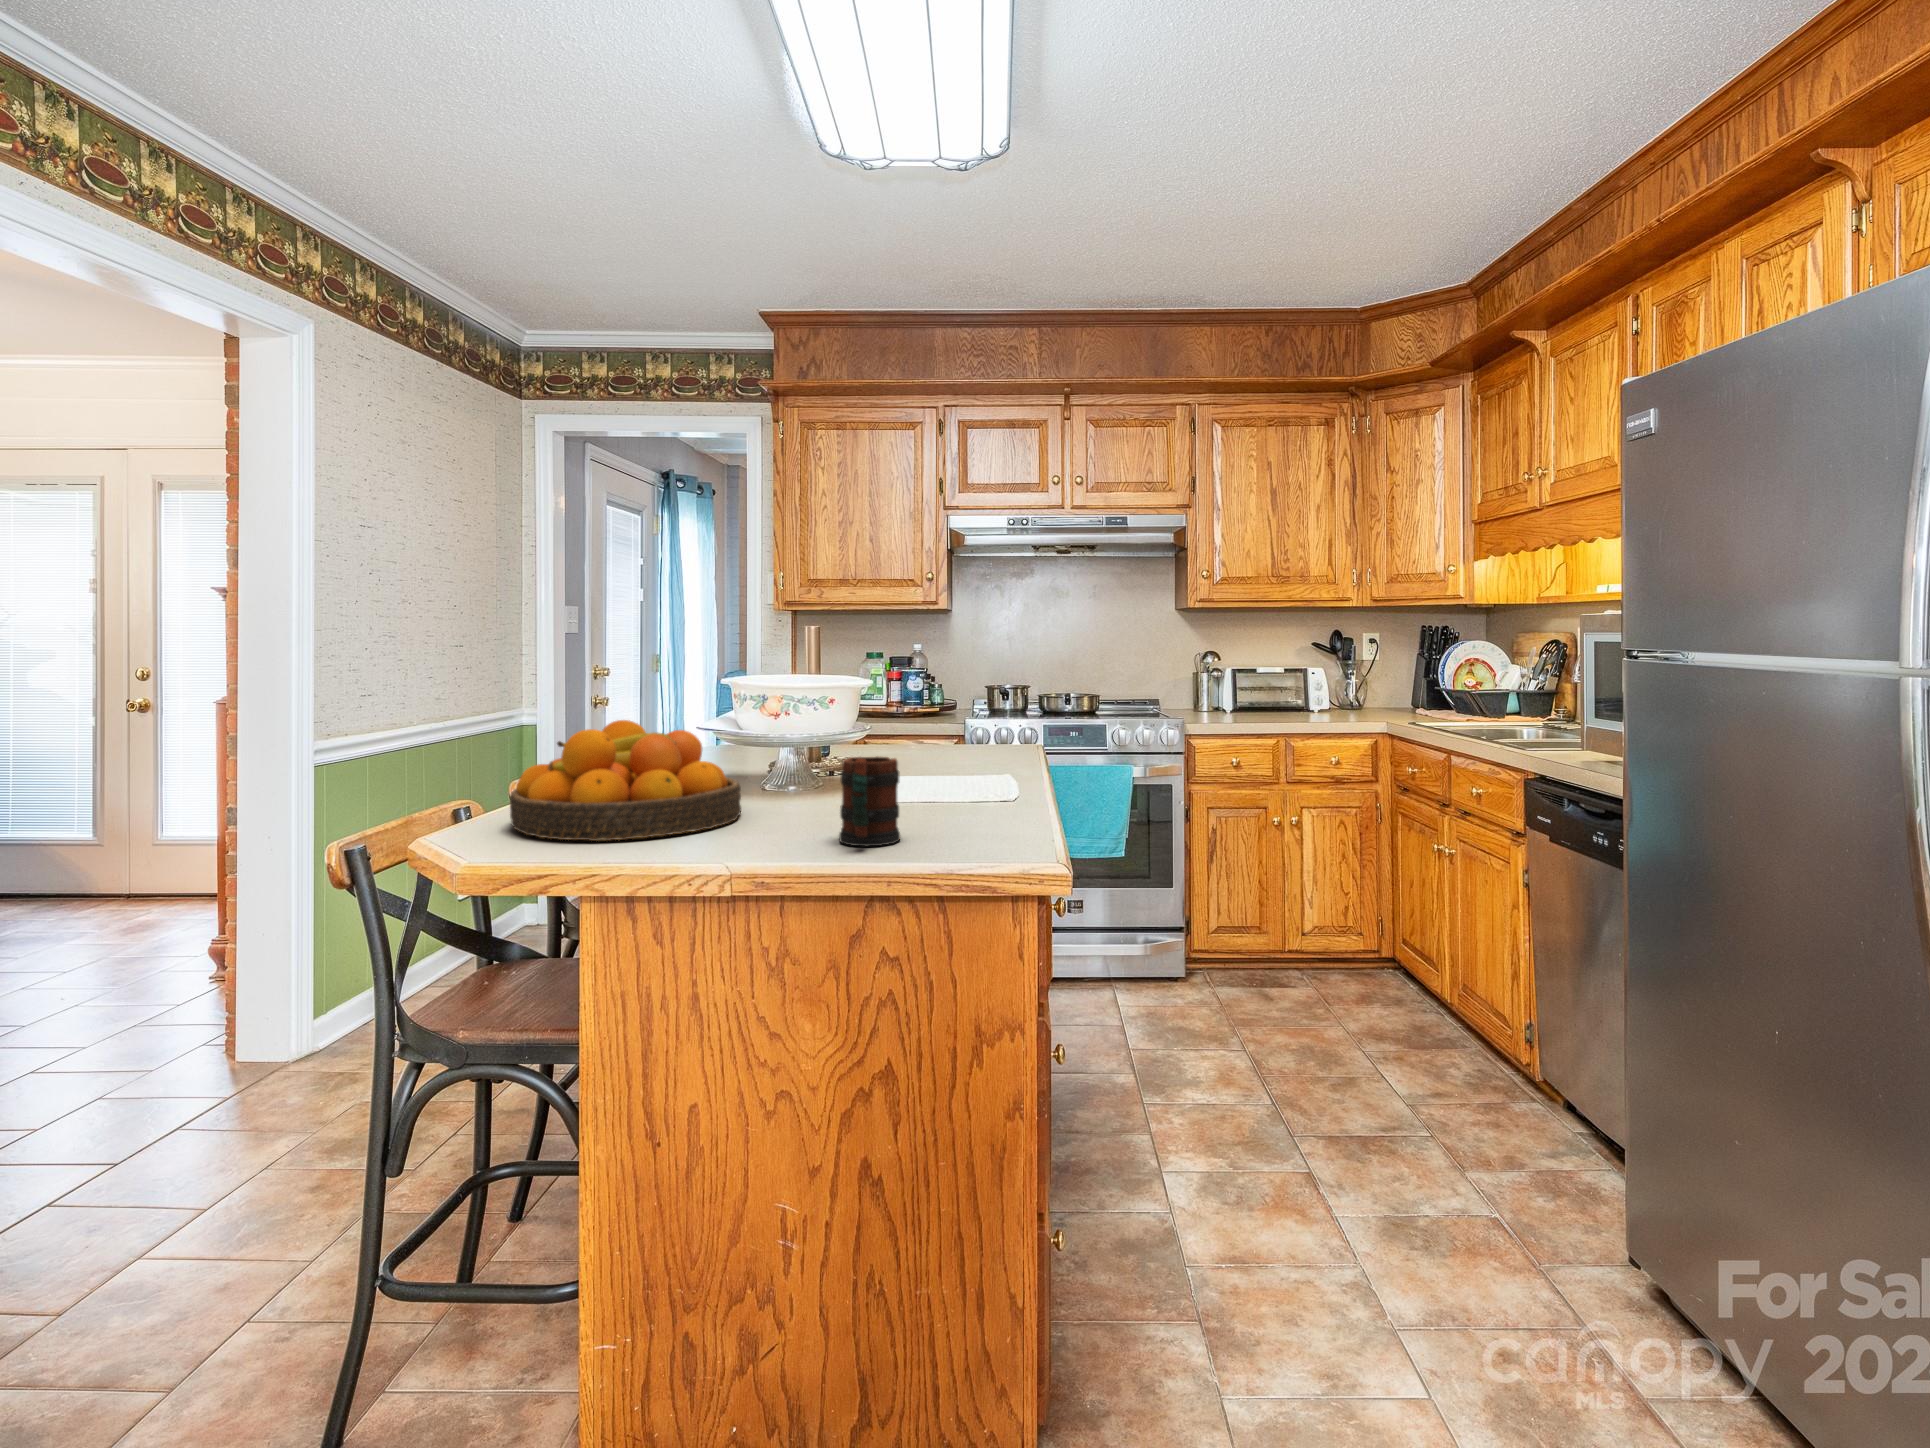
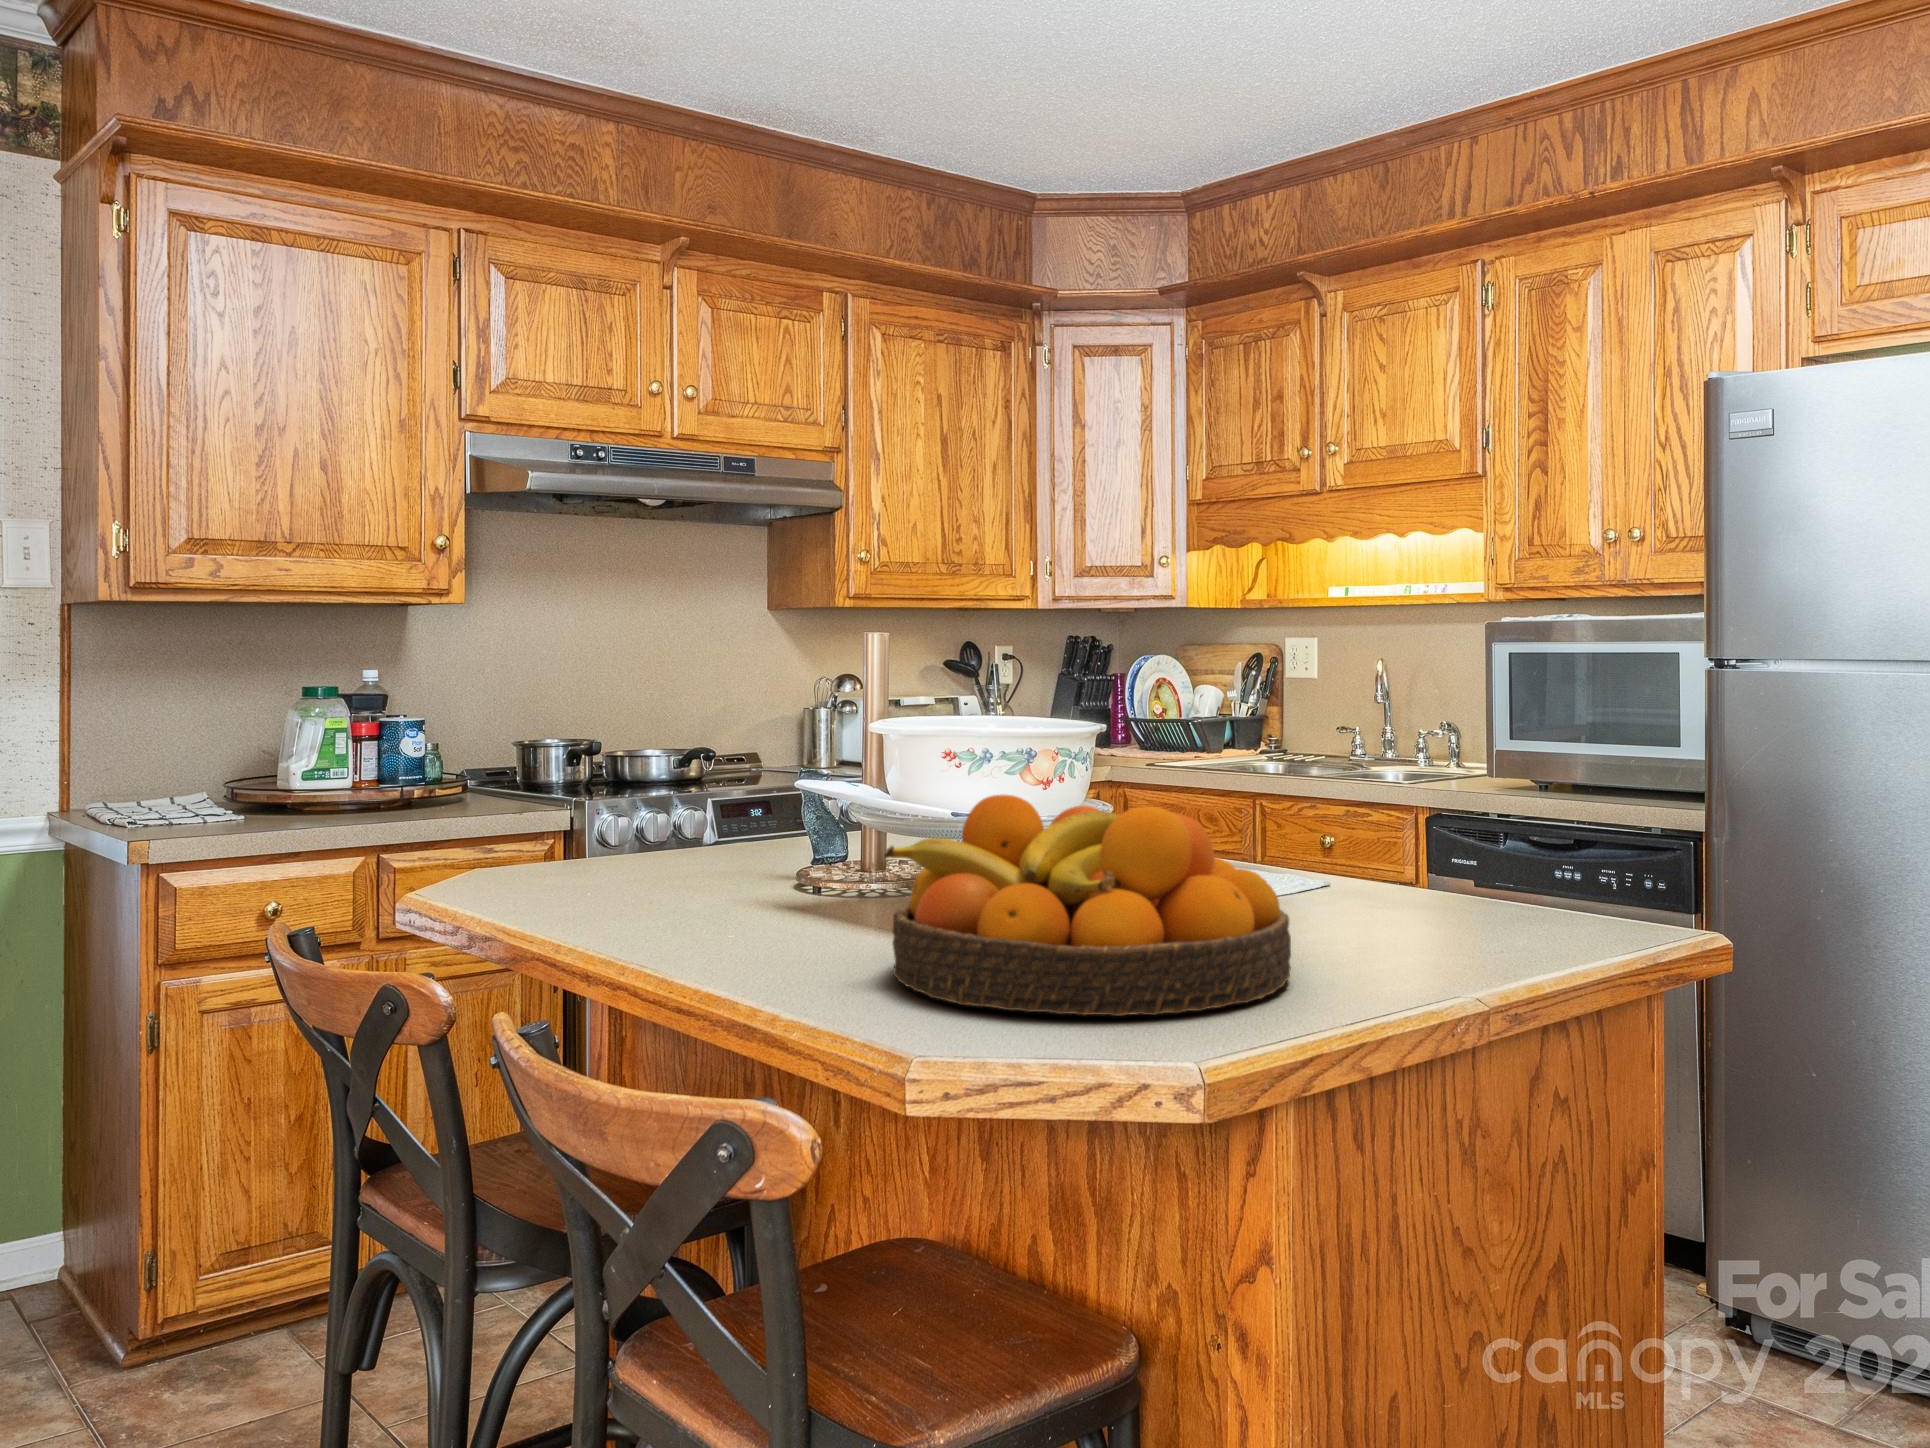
mug: present [839,757,900,846] -> none [1450,814,1577,948]

